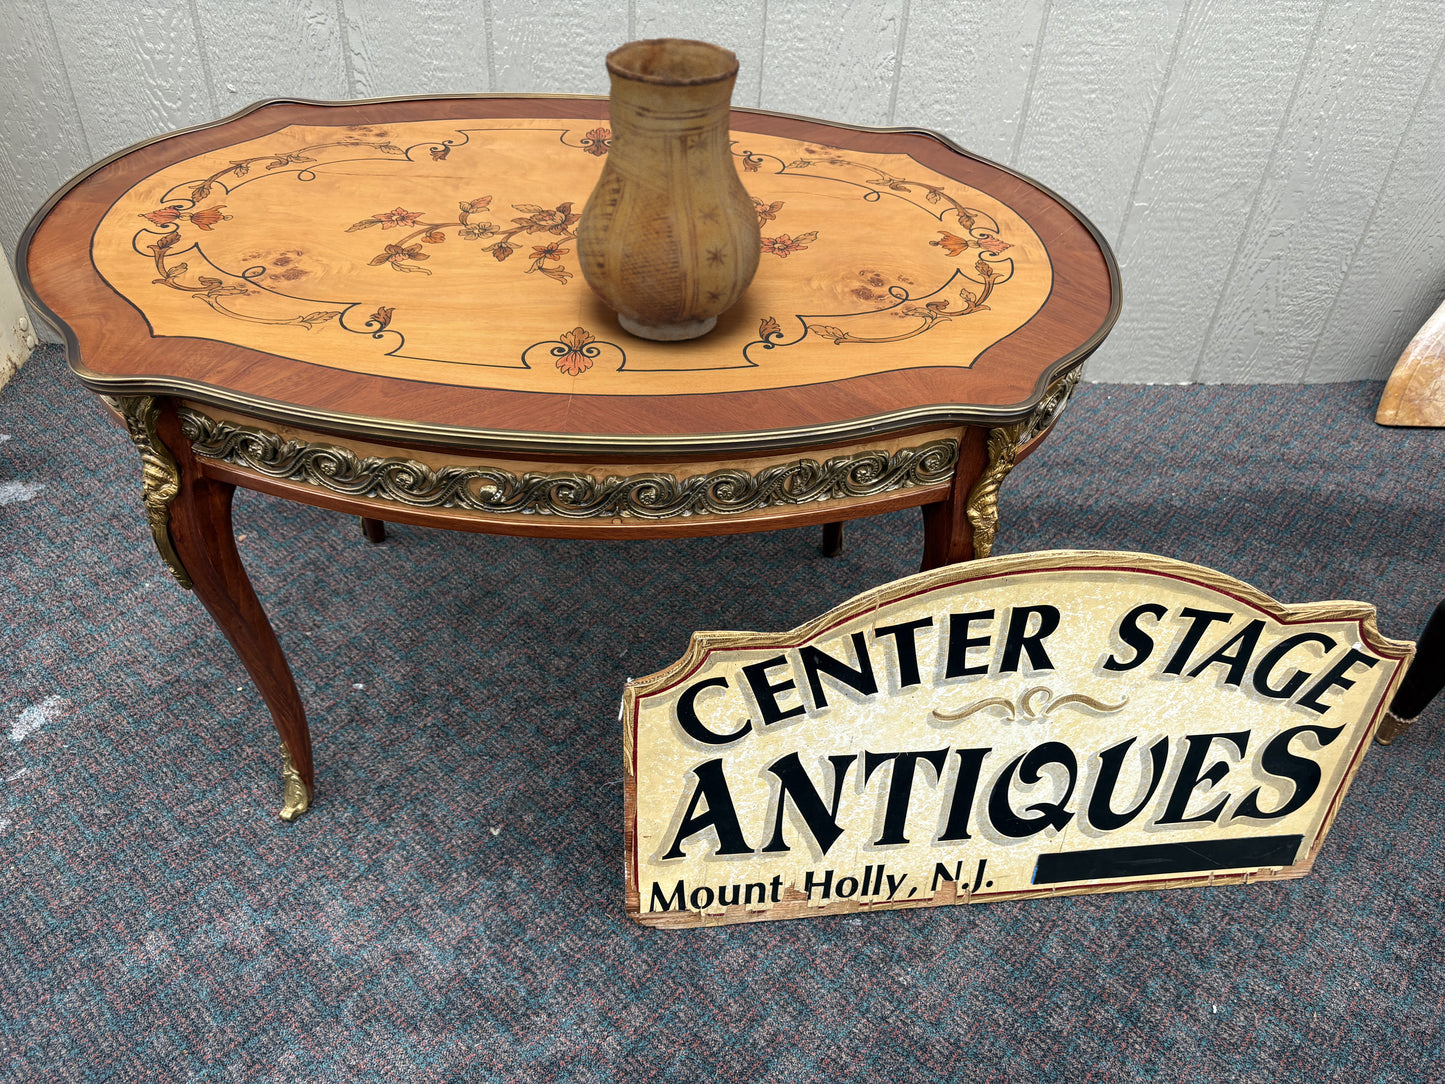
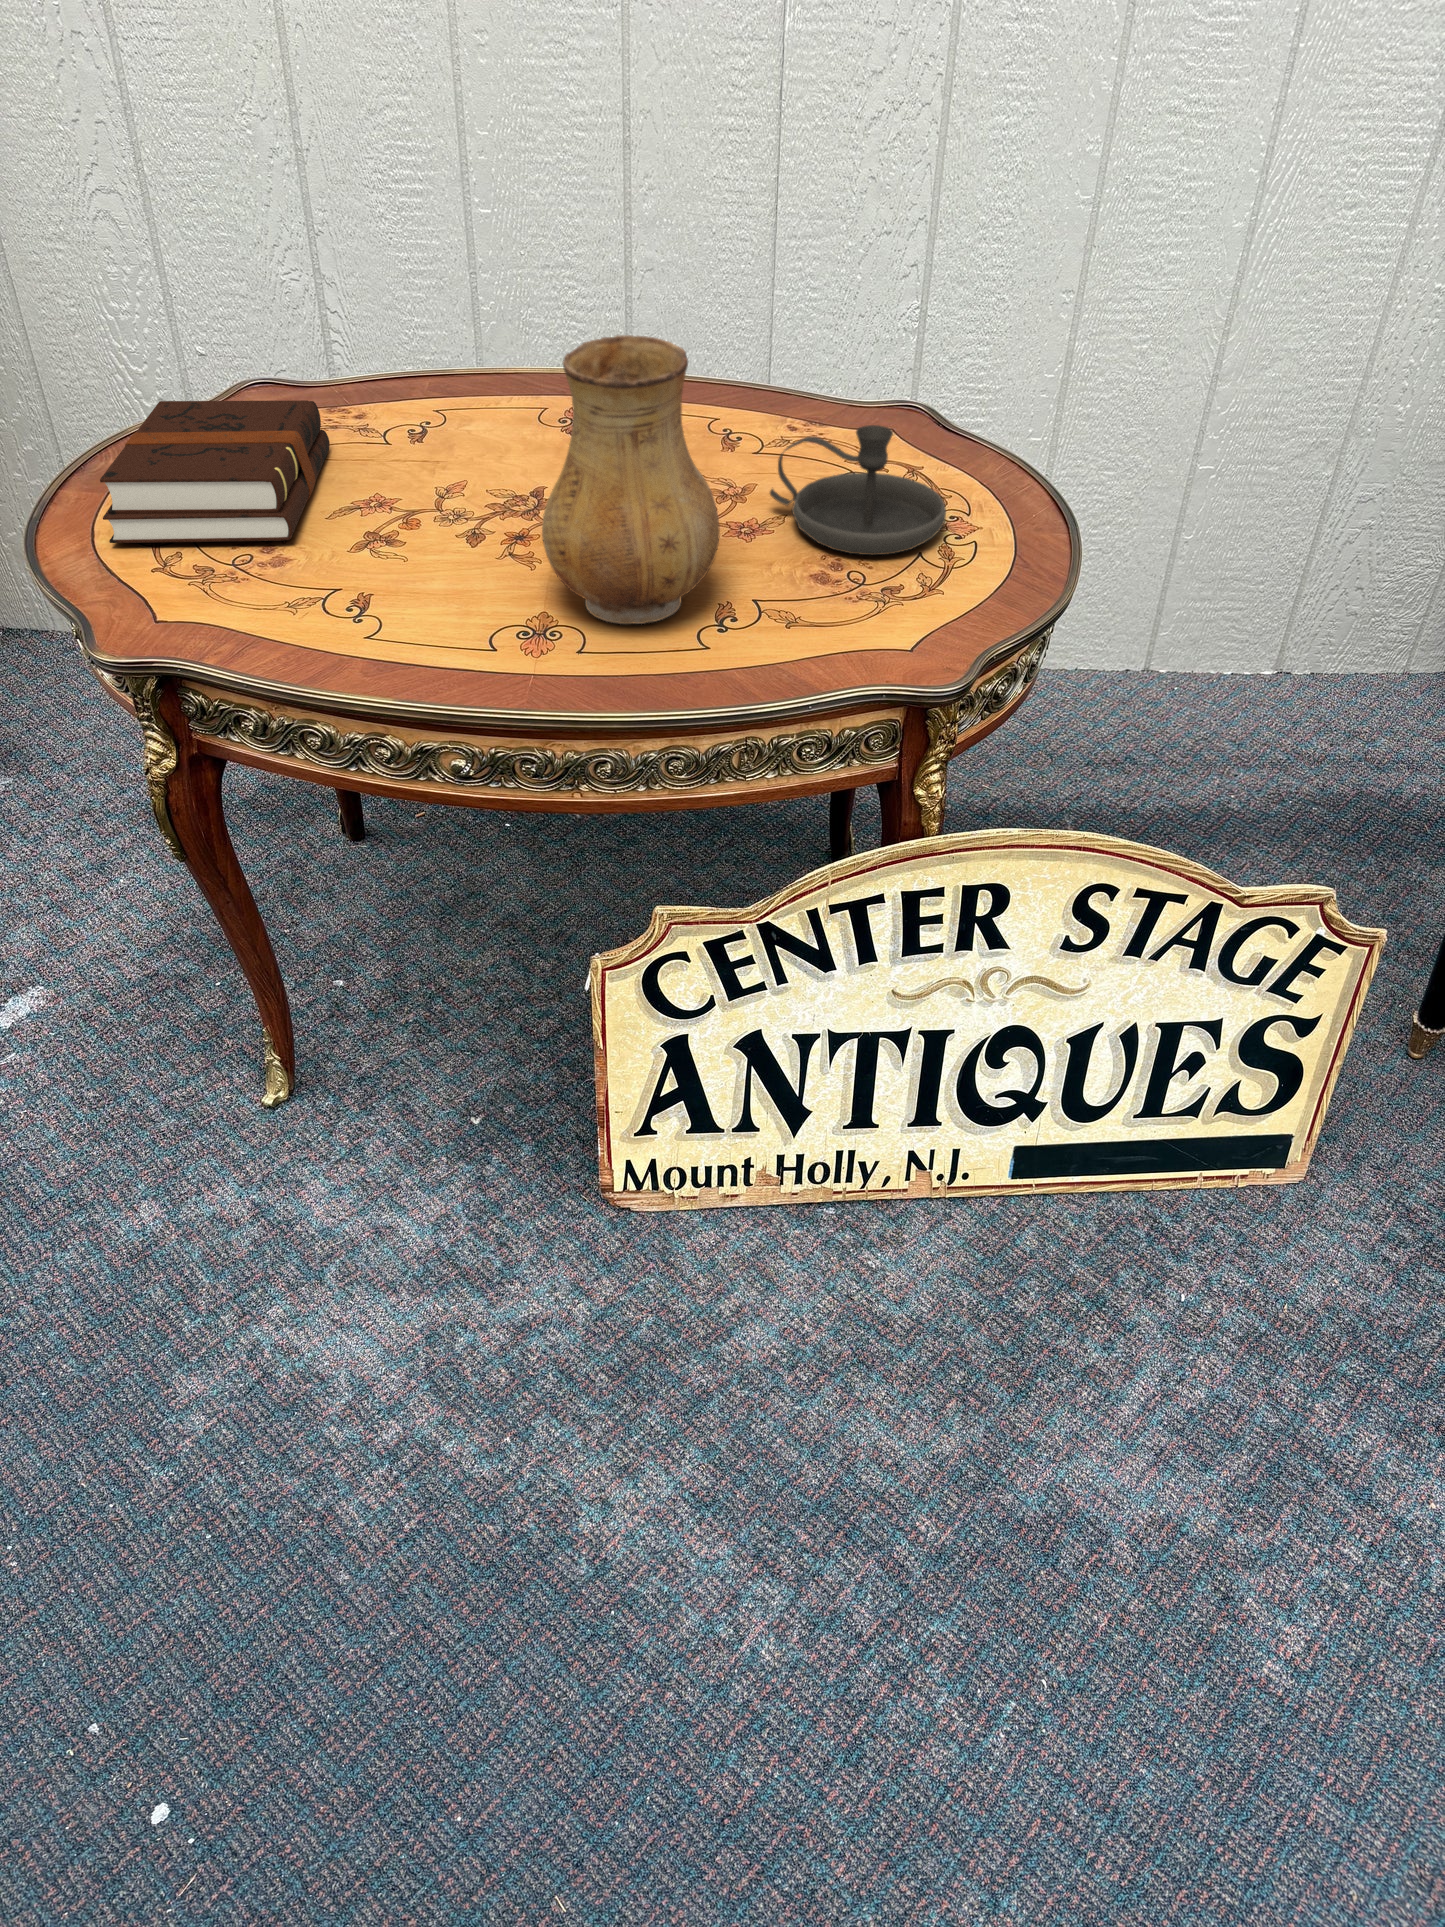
hardback book: none [102,114,349,252] -> present [100,400,330,543]
candlestick: none [791,146,967,273] -> present [770,425,946,555]

